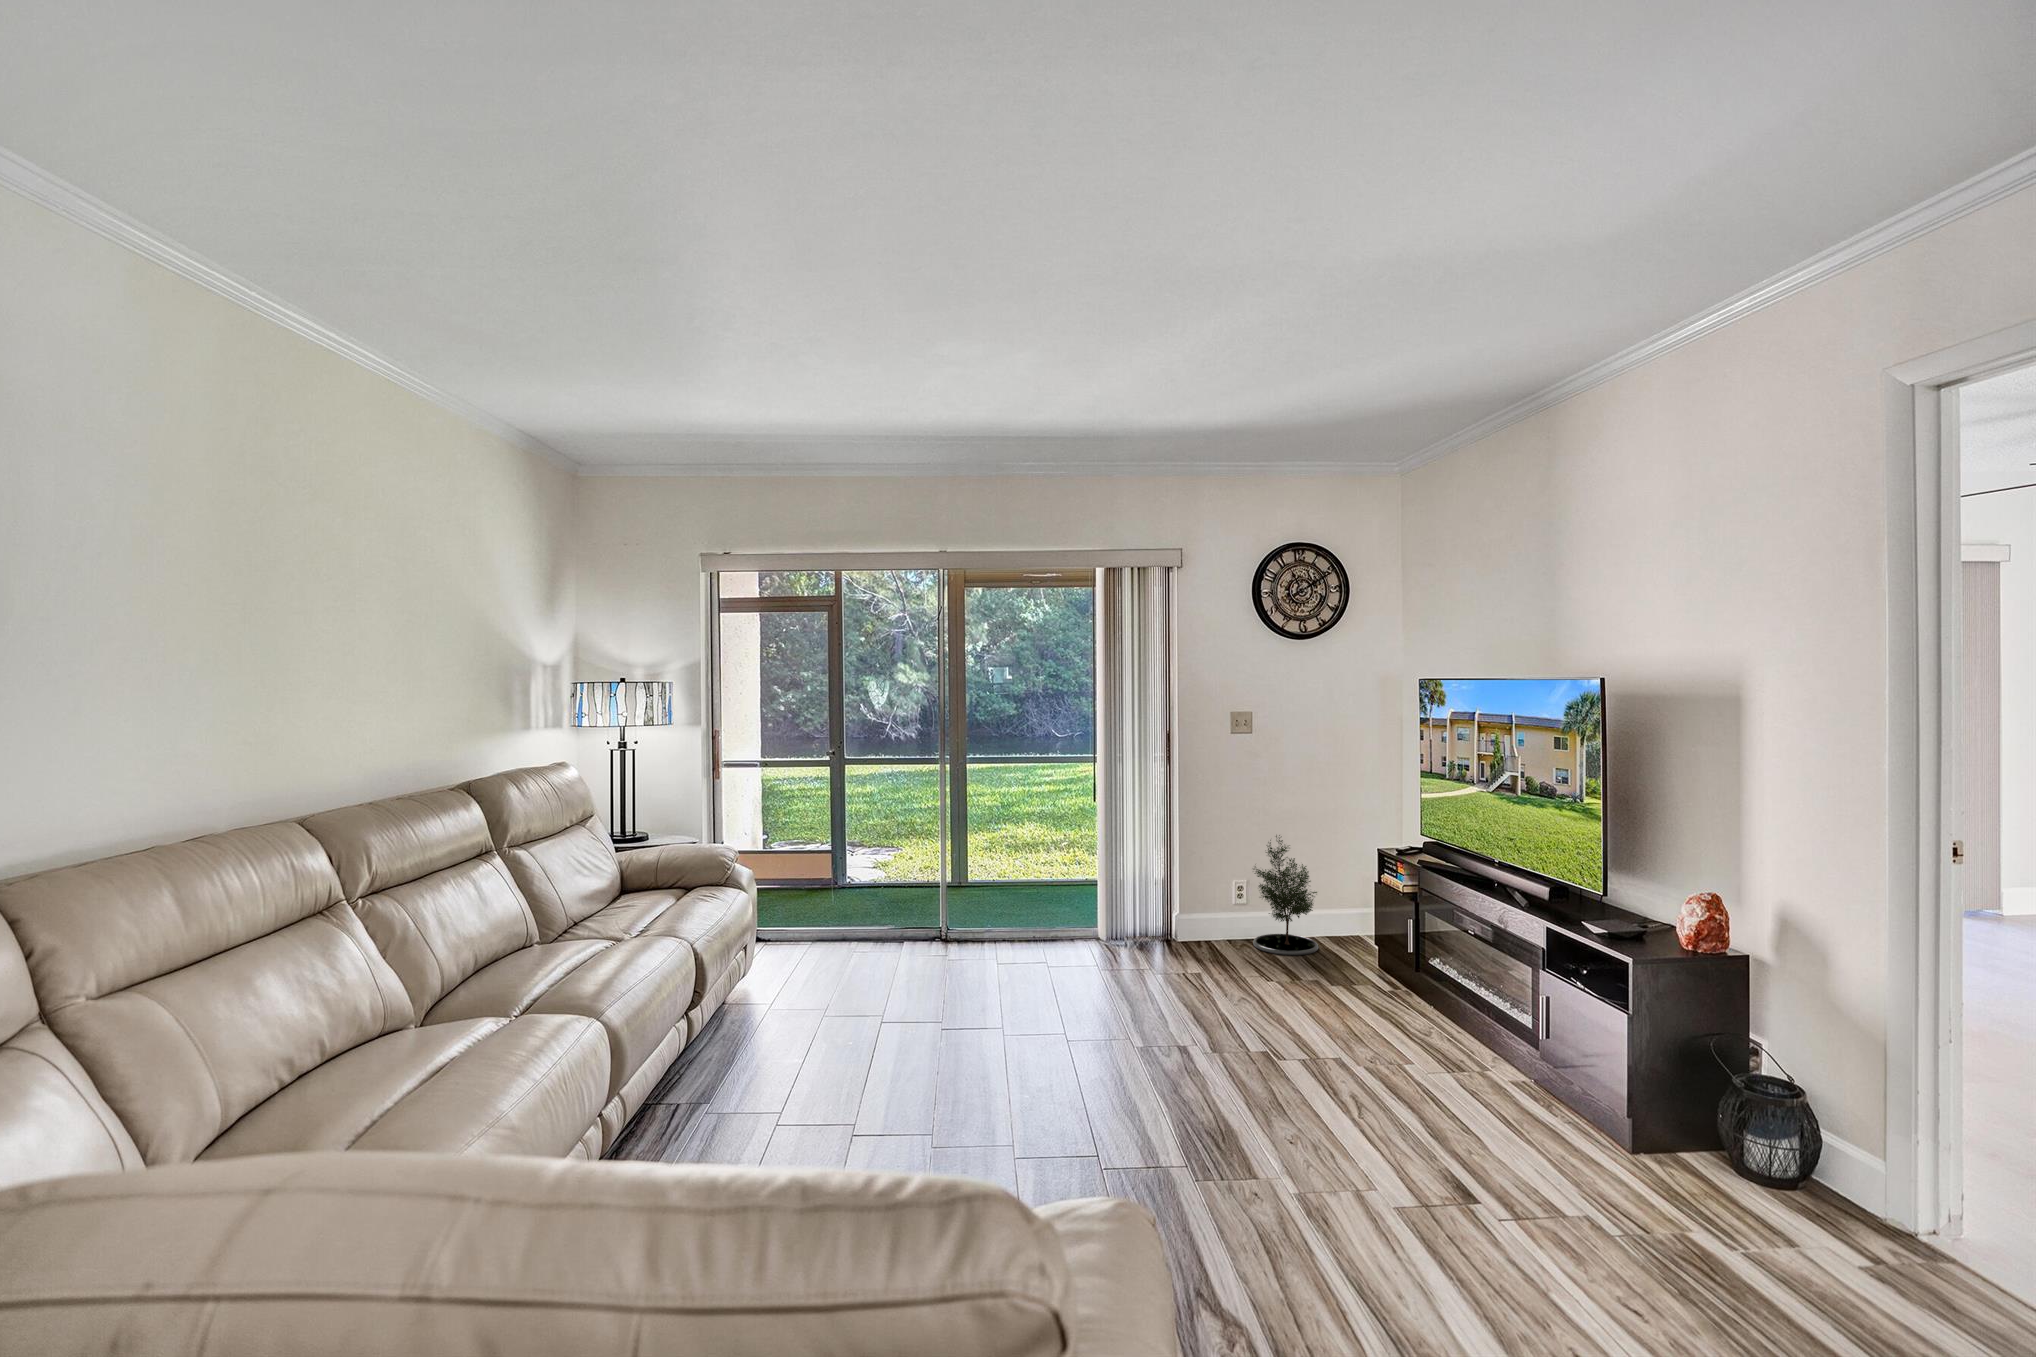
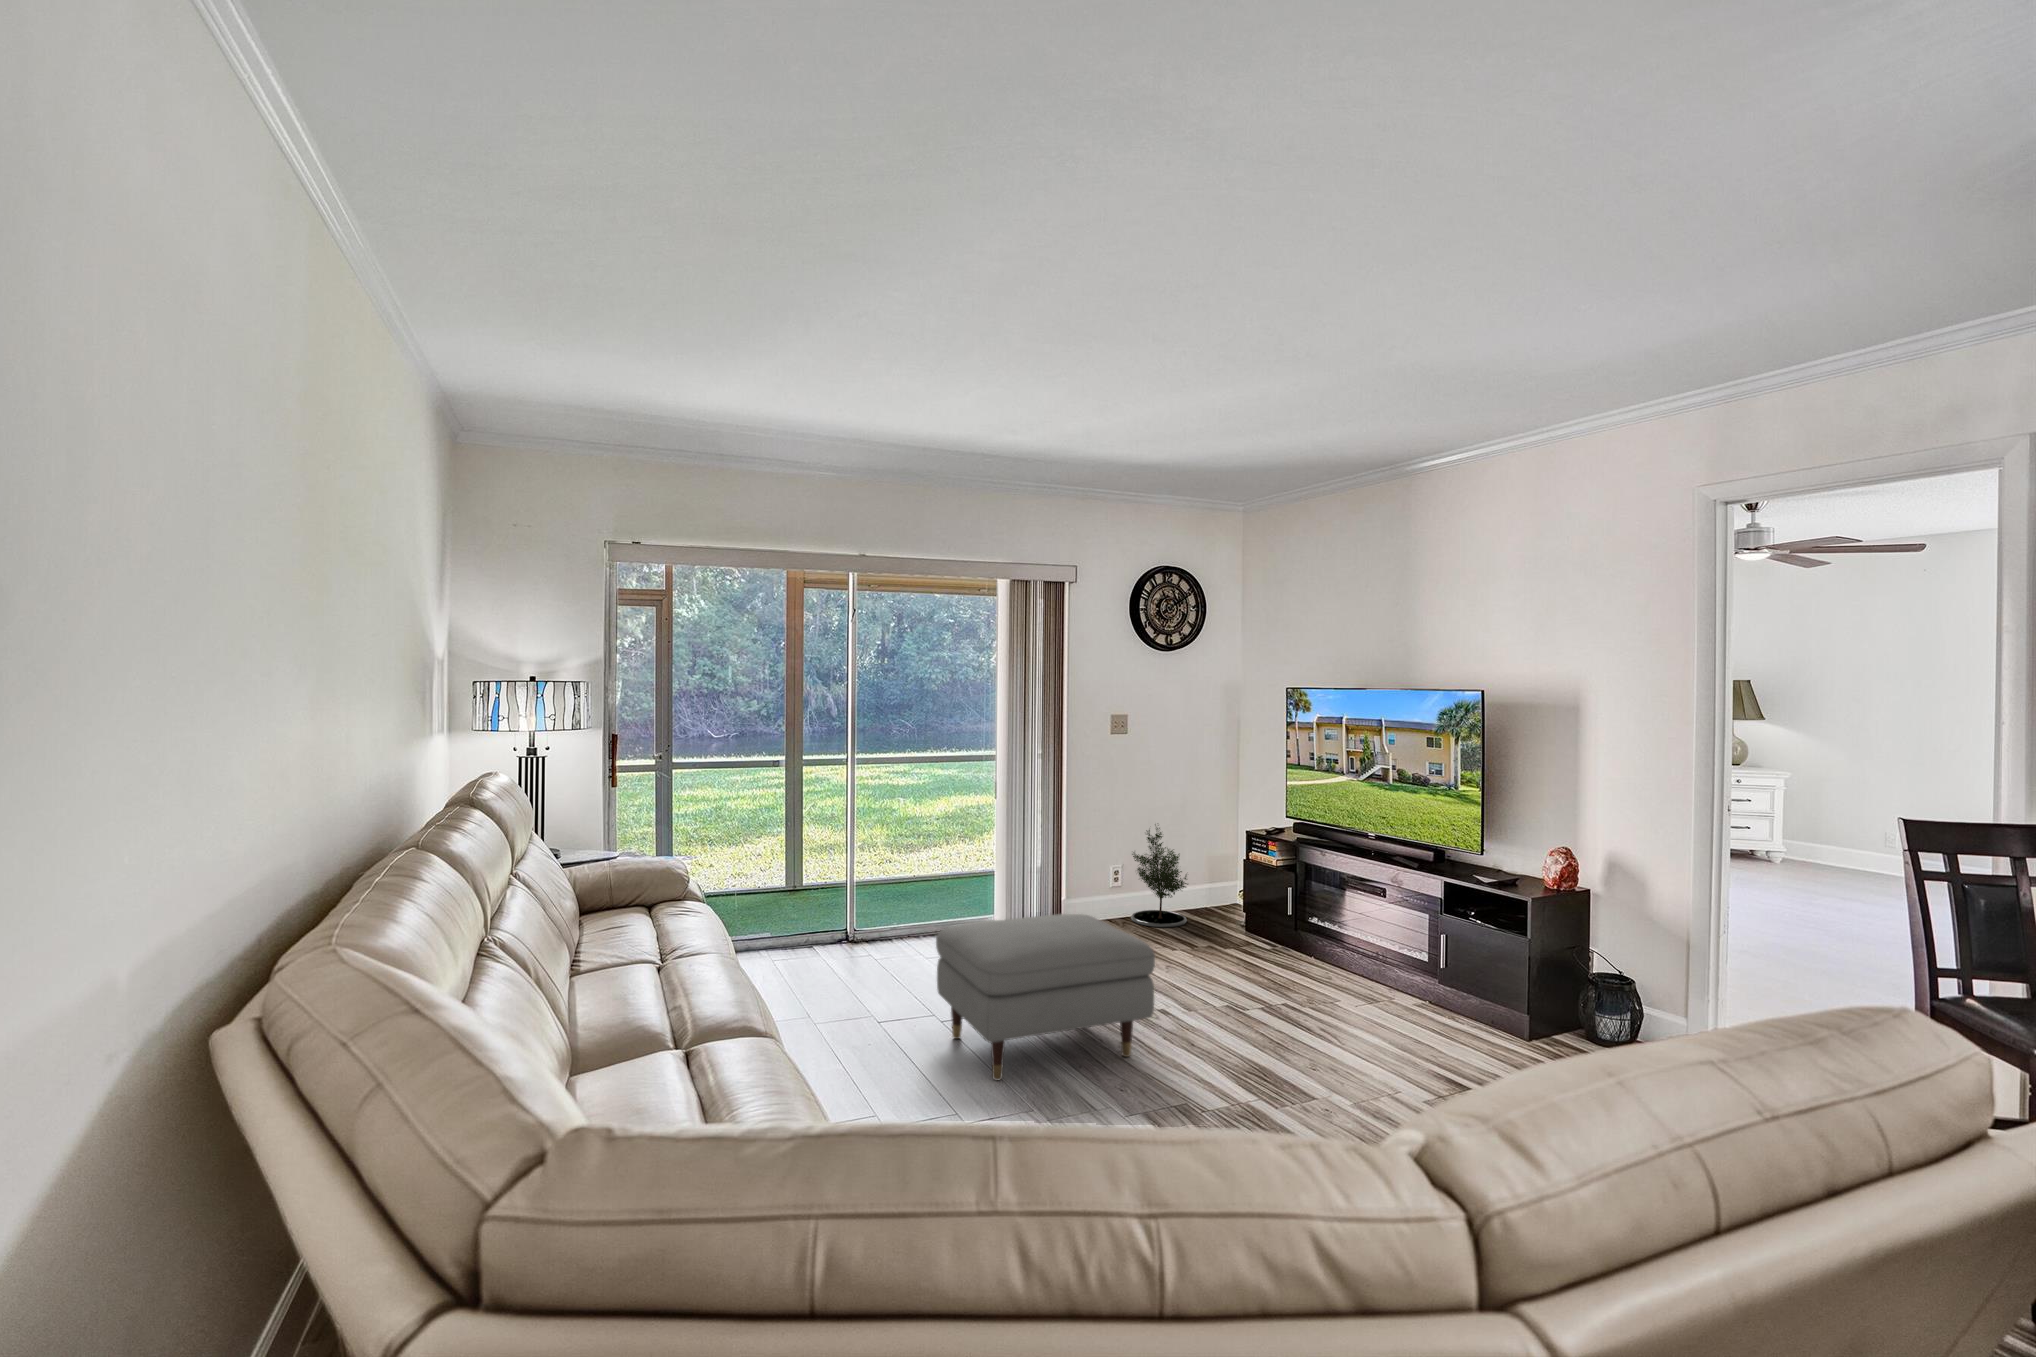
ottoman: none [906,929,1117,1096] -> present [936,914,1155,1080]

